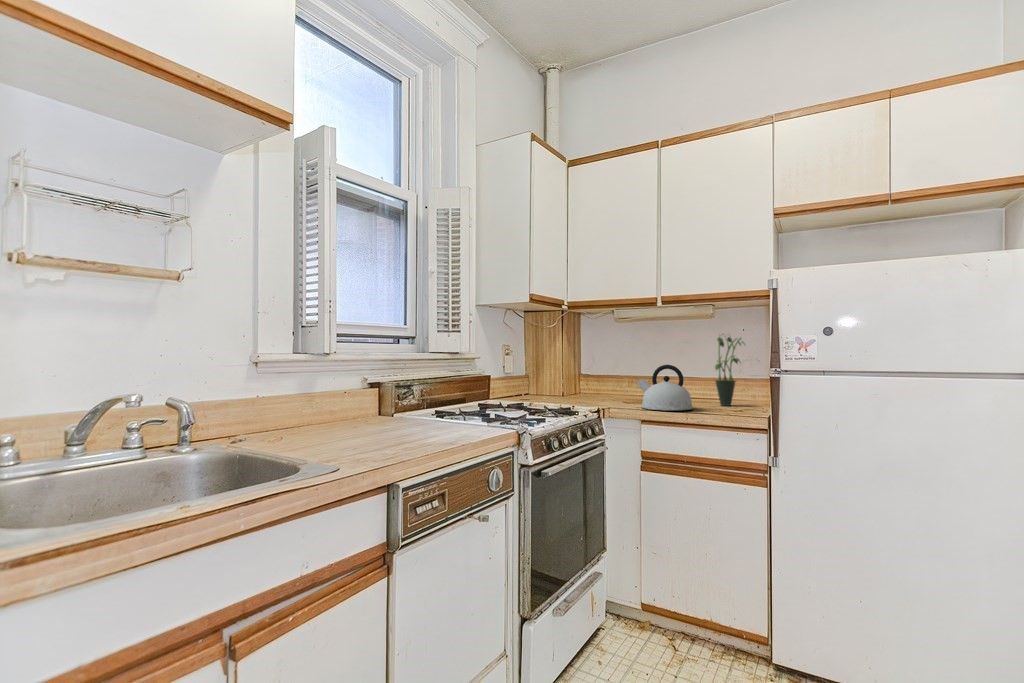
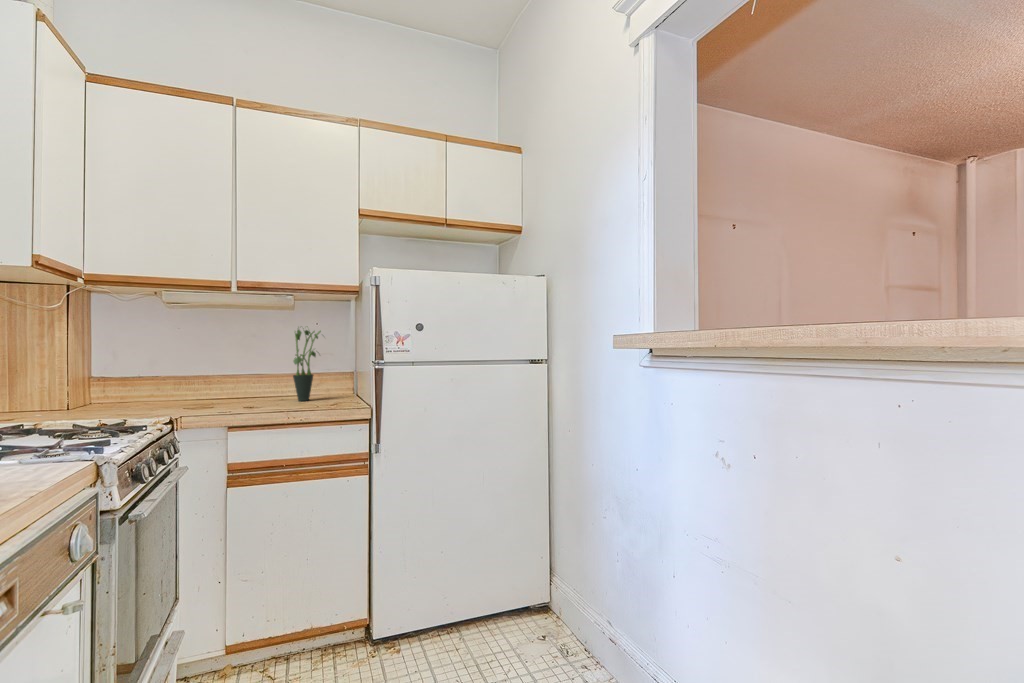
kettle: present [637,365,693,411] -> none [209,360,281,414]

